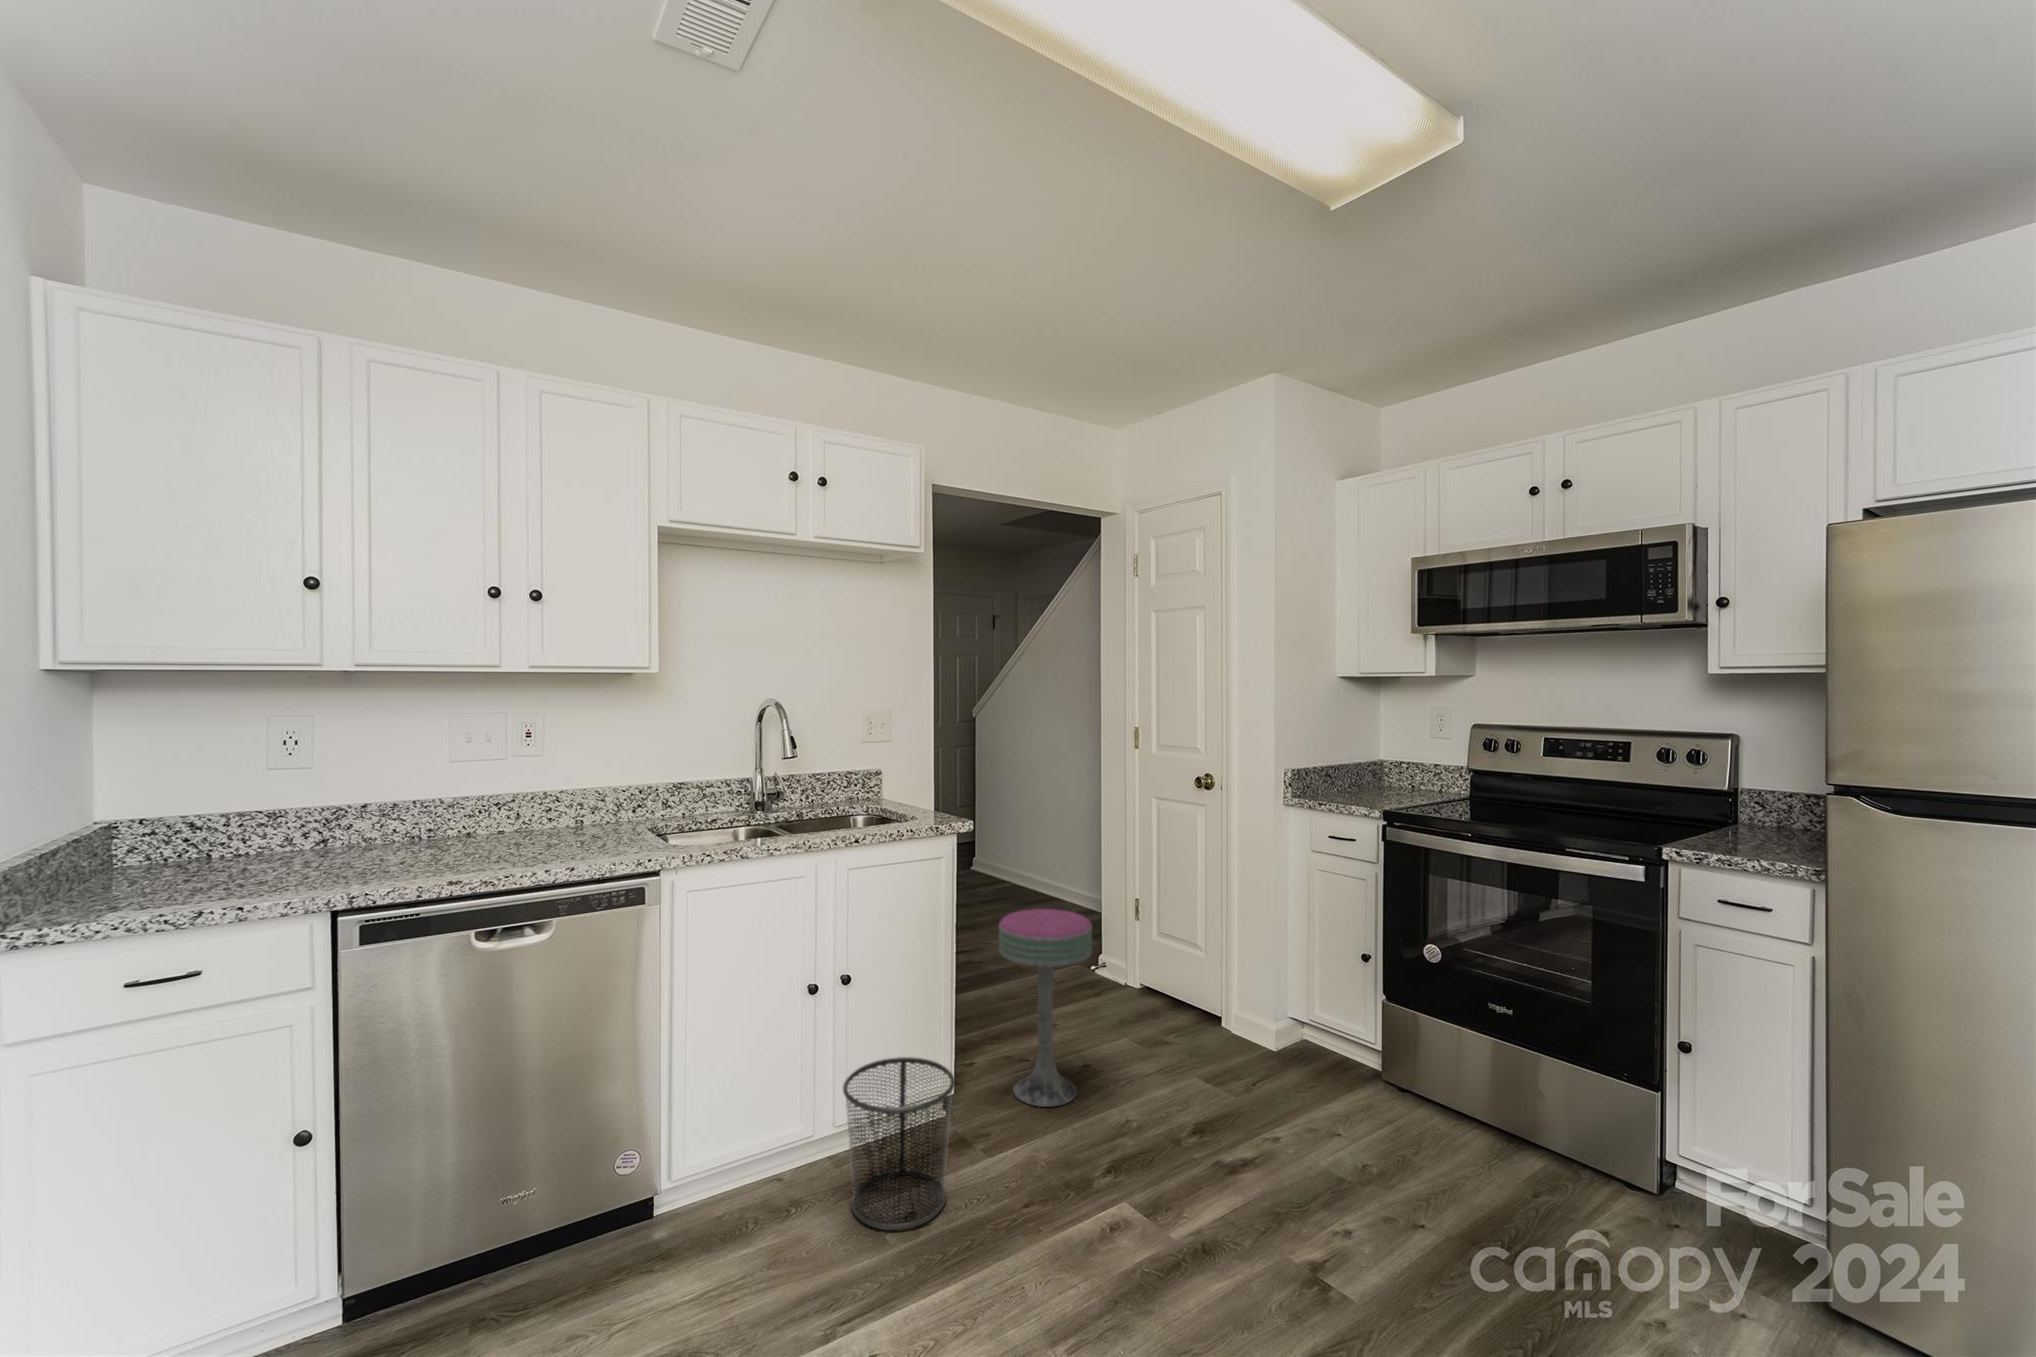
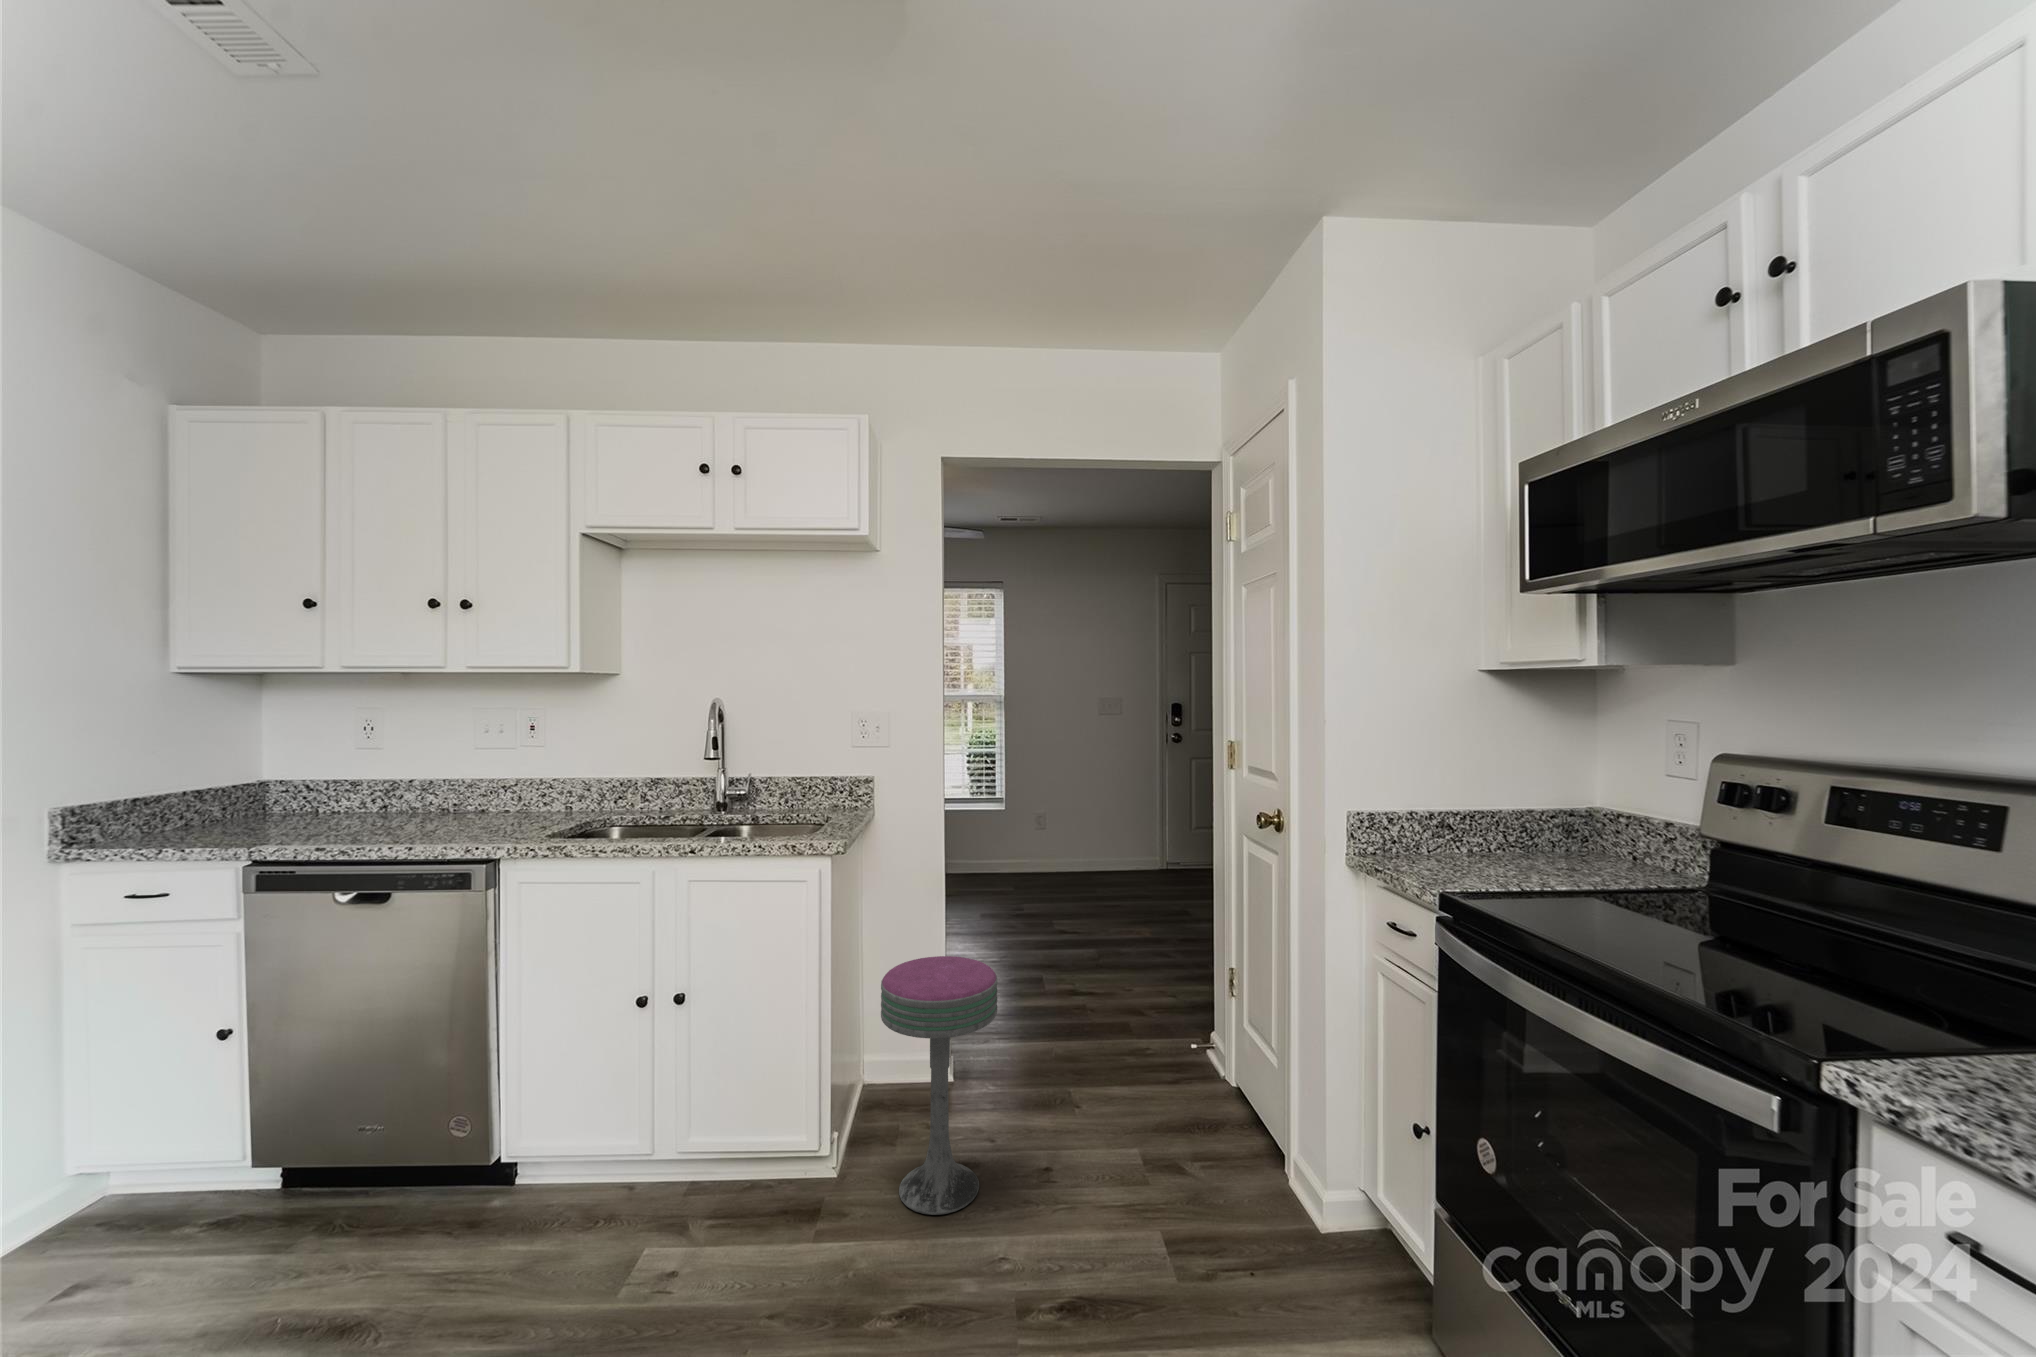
waste bin: present [843,1057,955,1230] -> none [571,1097,712,1306]

